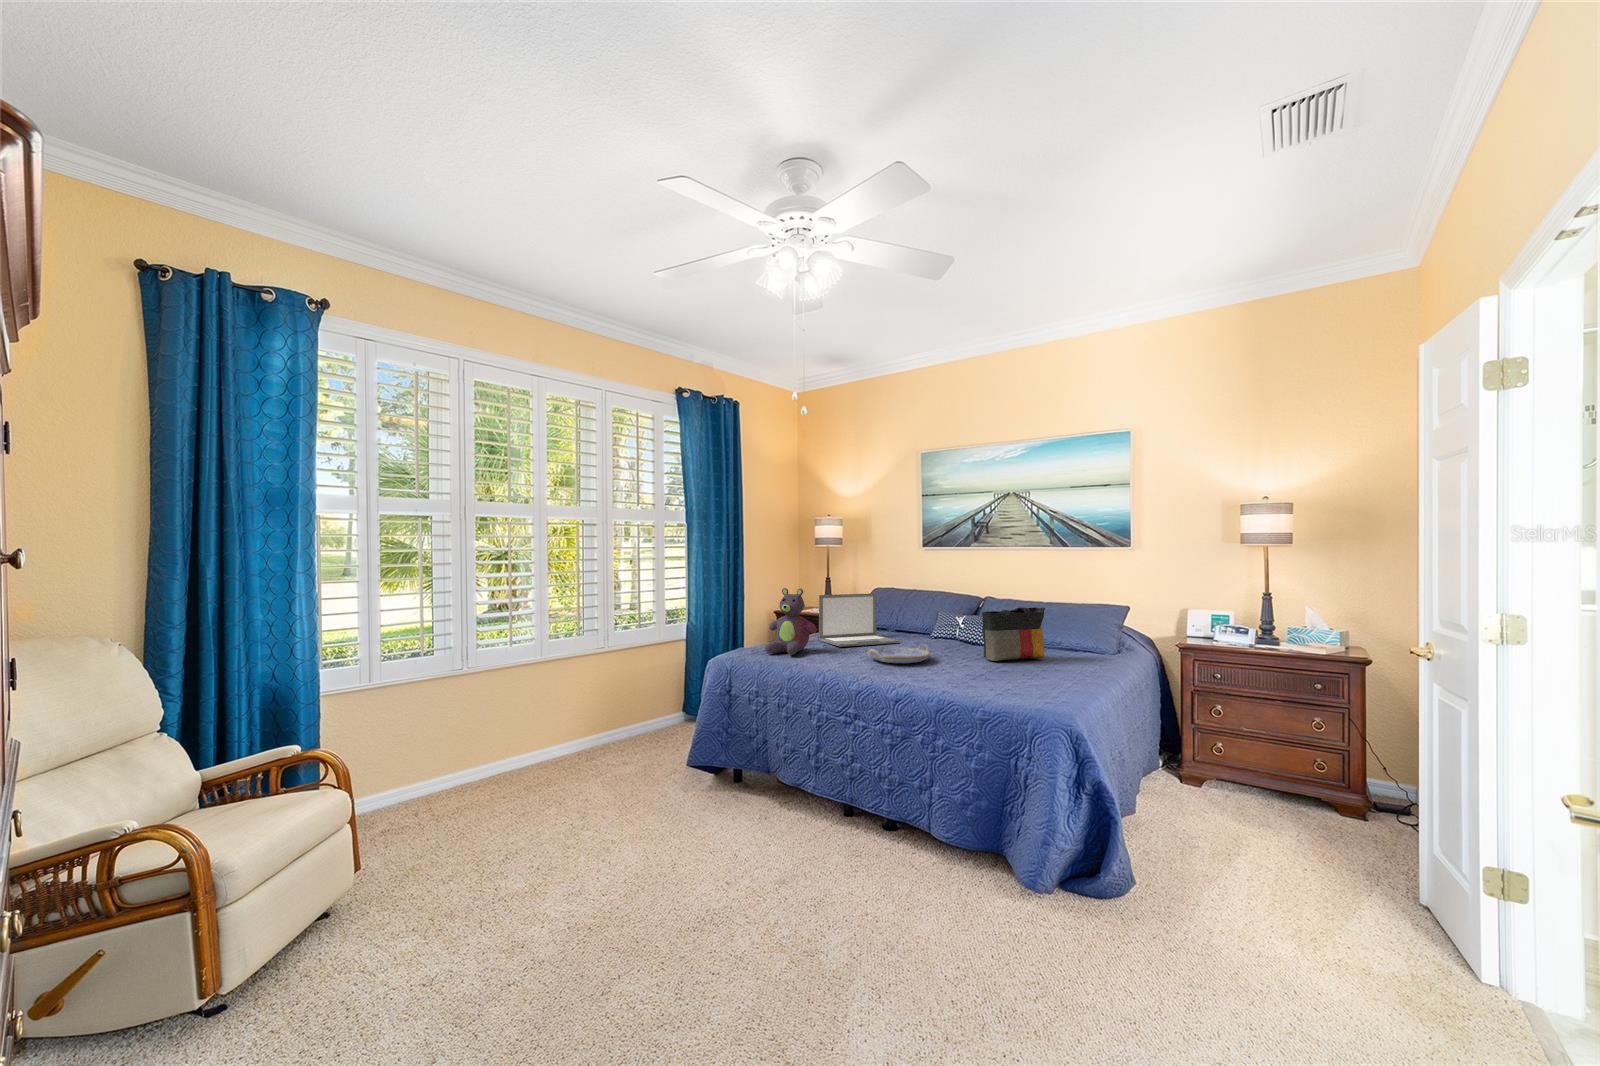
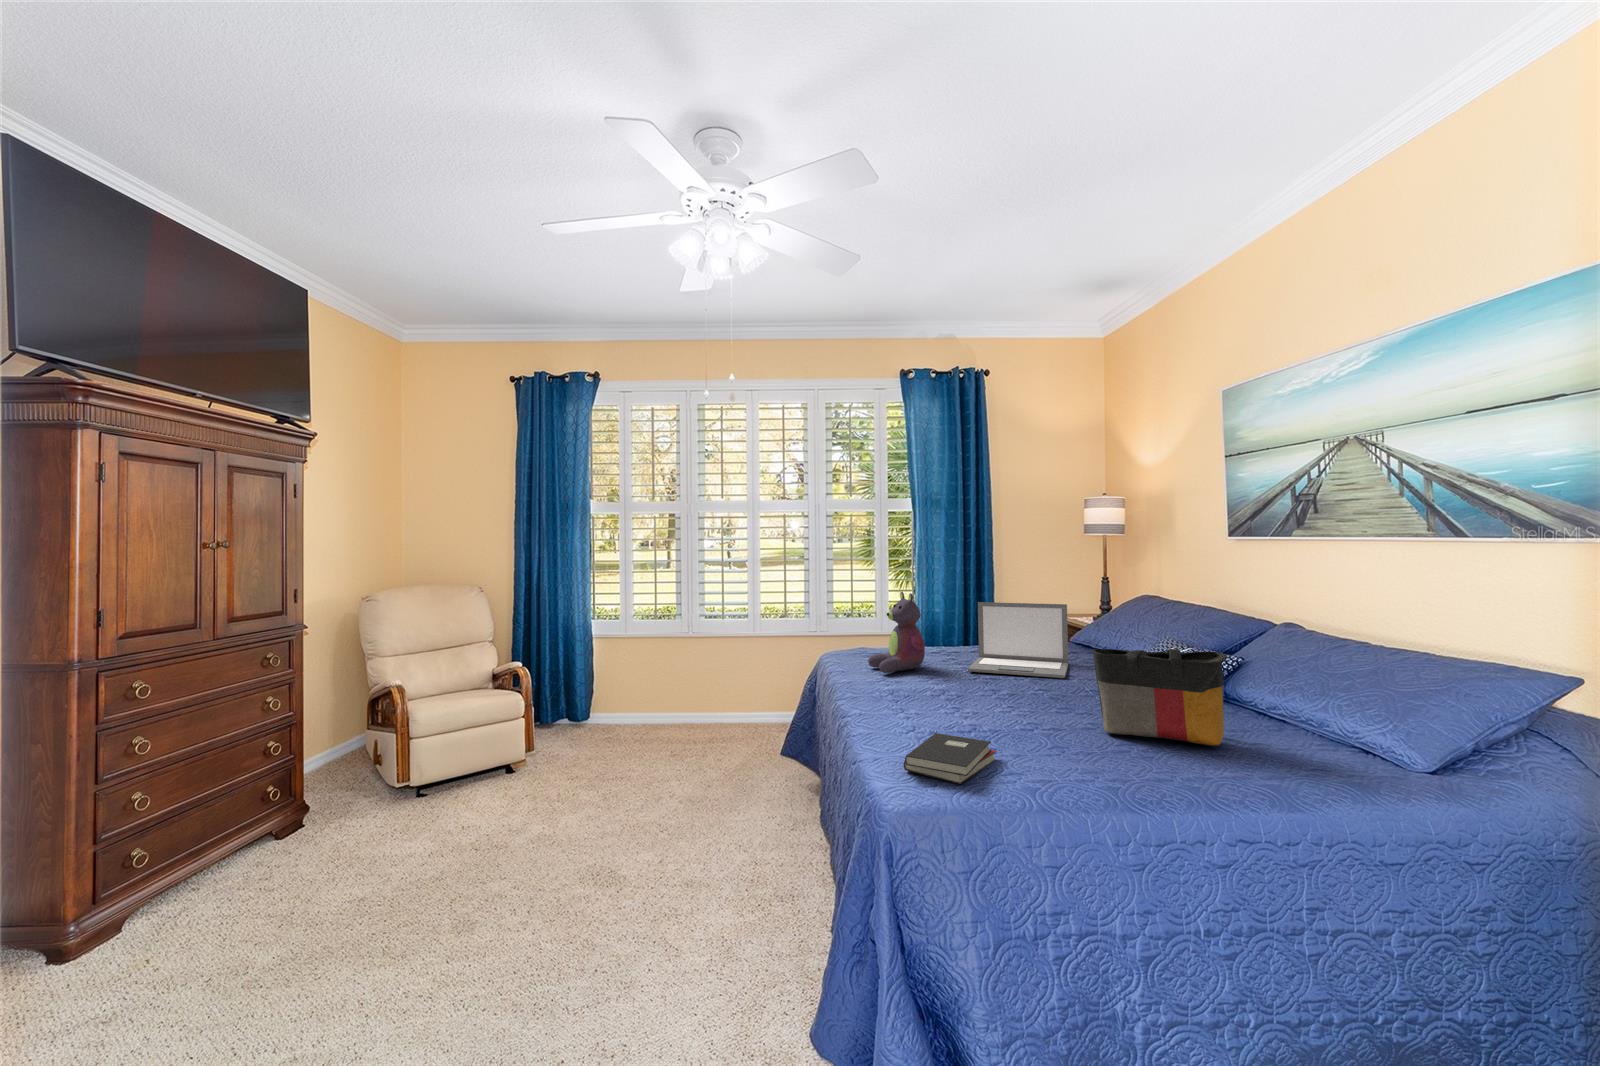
serving tray: present [868,645,931,663] -> none [935,681,1034,710]
hardback book: none [949,670,1011,693] -> present [904,733,996,784]

